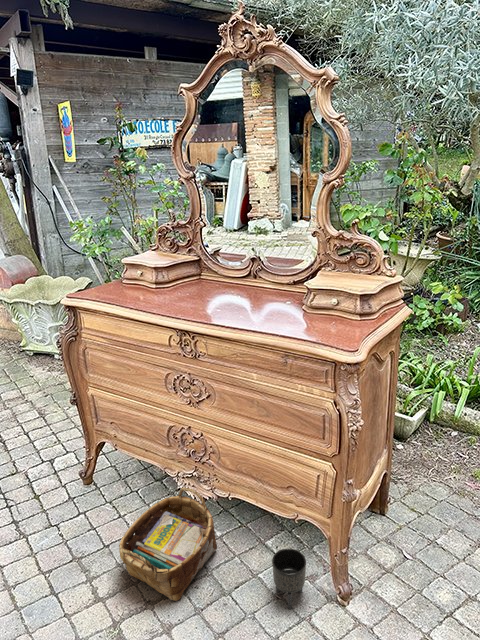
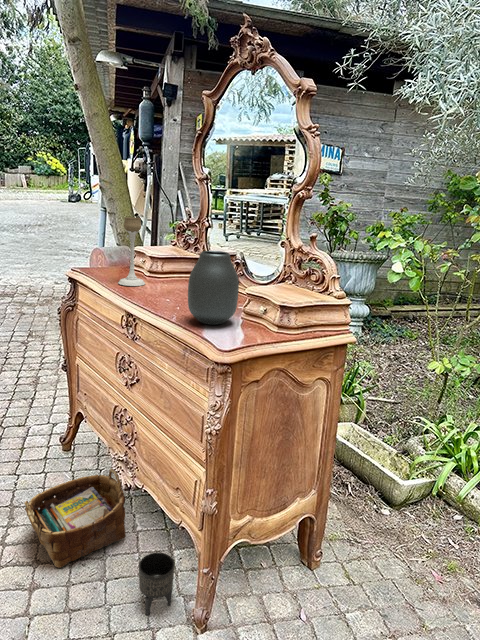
candle holder: none [144,230,172,303] -> present [118,217,145,286]
vase: none [274,255,323,327] -> present [188,251,239,325]

